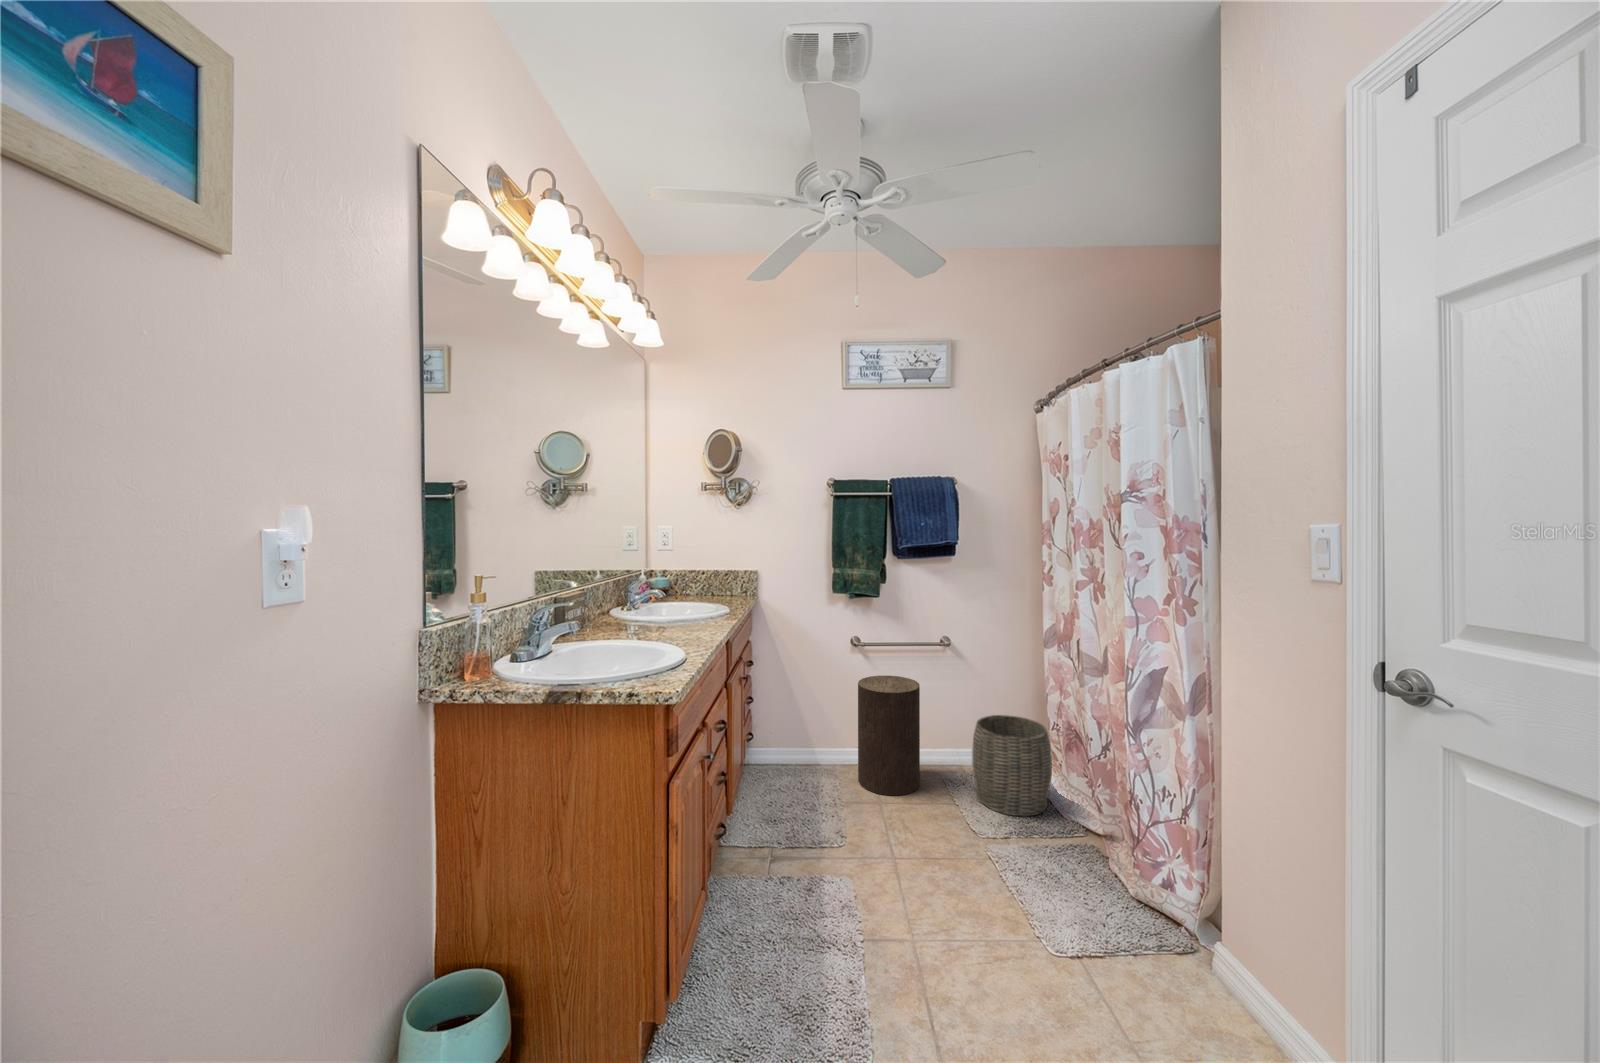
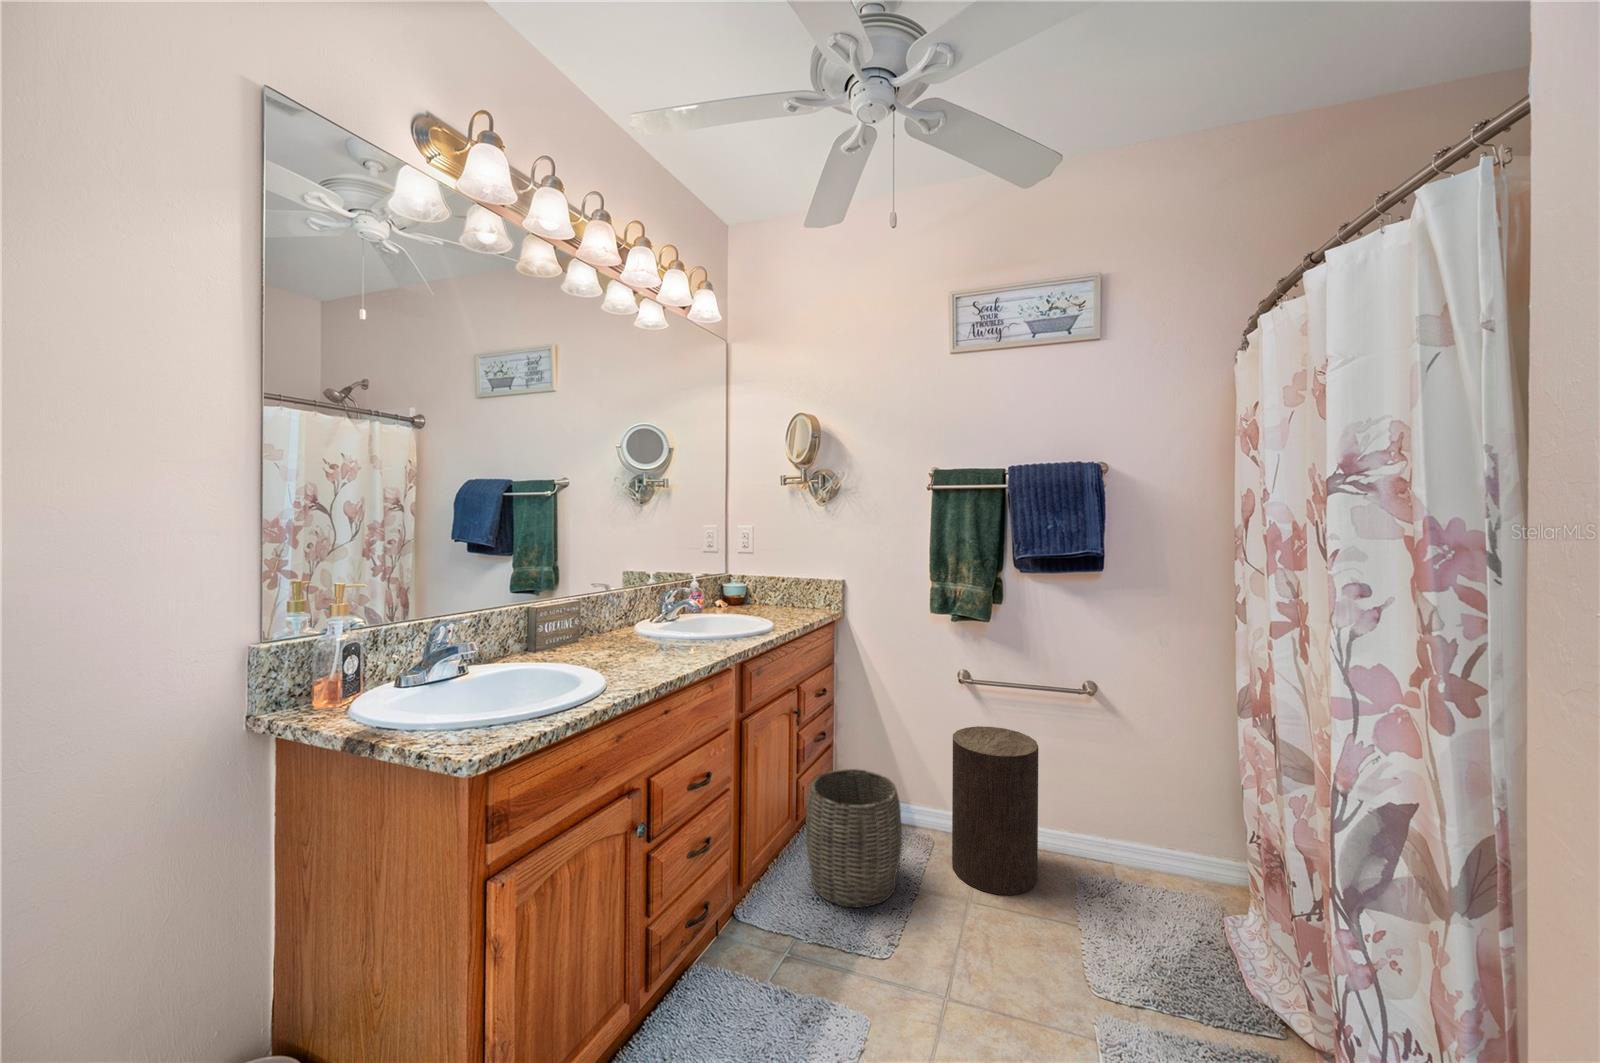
woven basket: present [972,715,1052,816] -> present [806,769,902,907]

